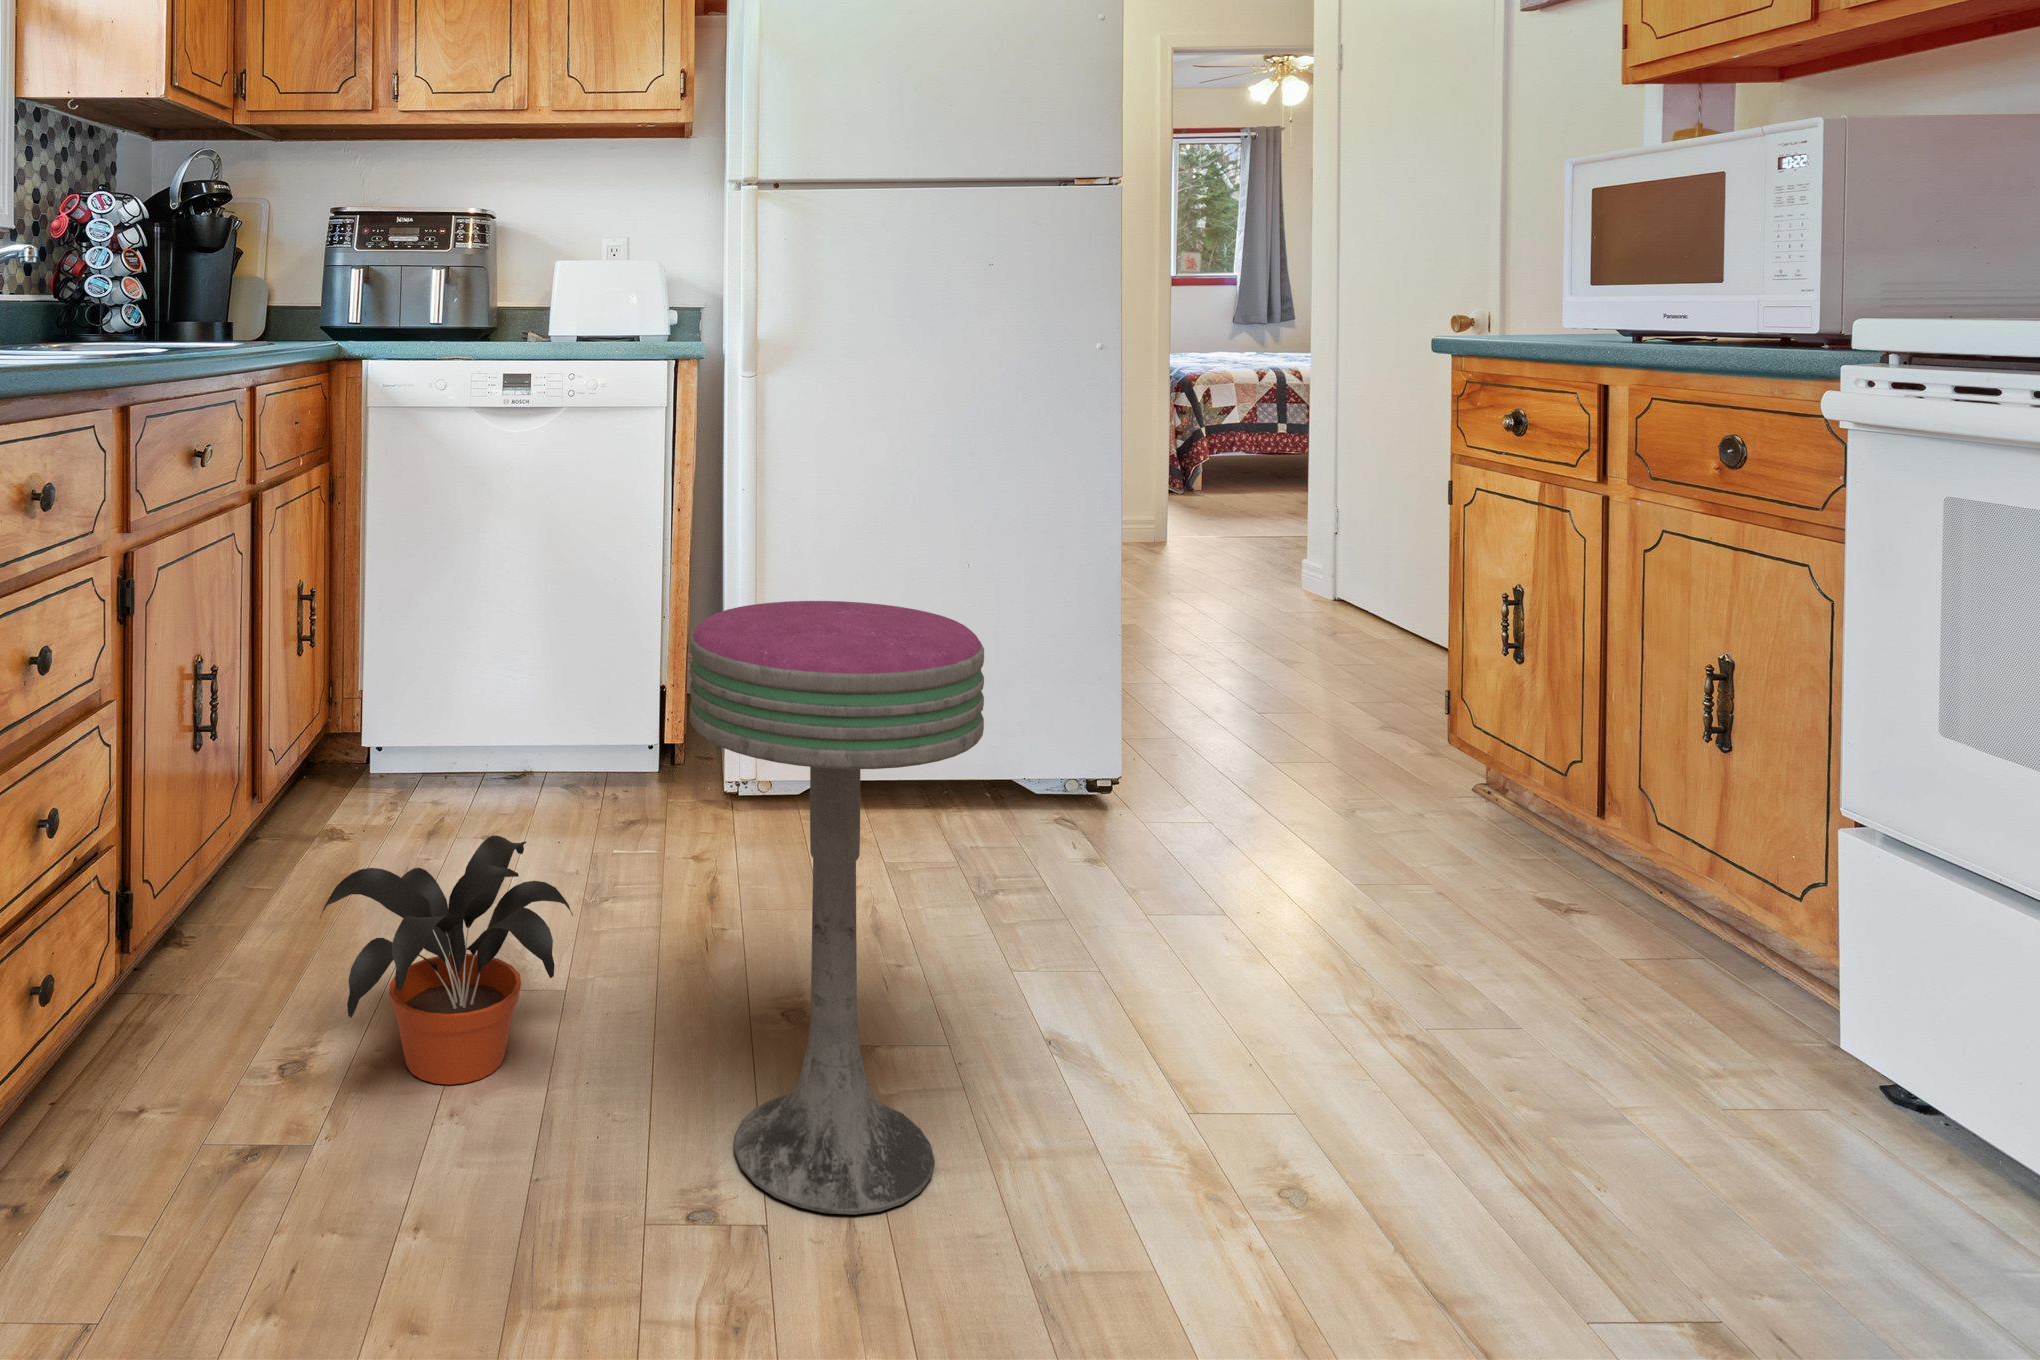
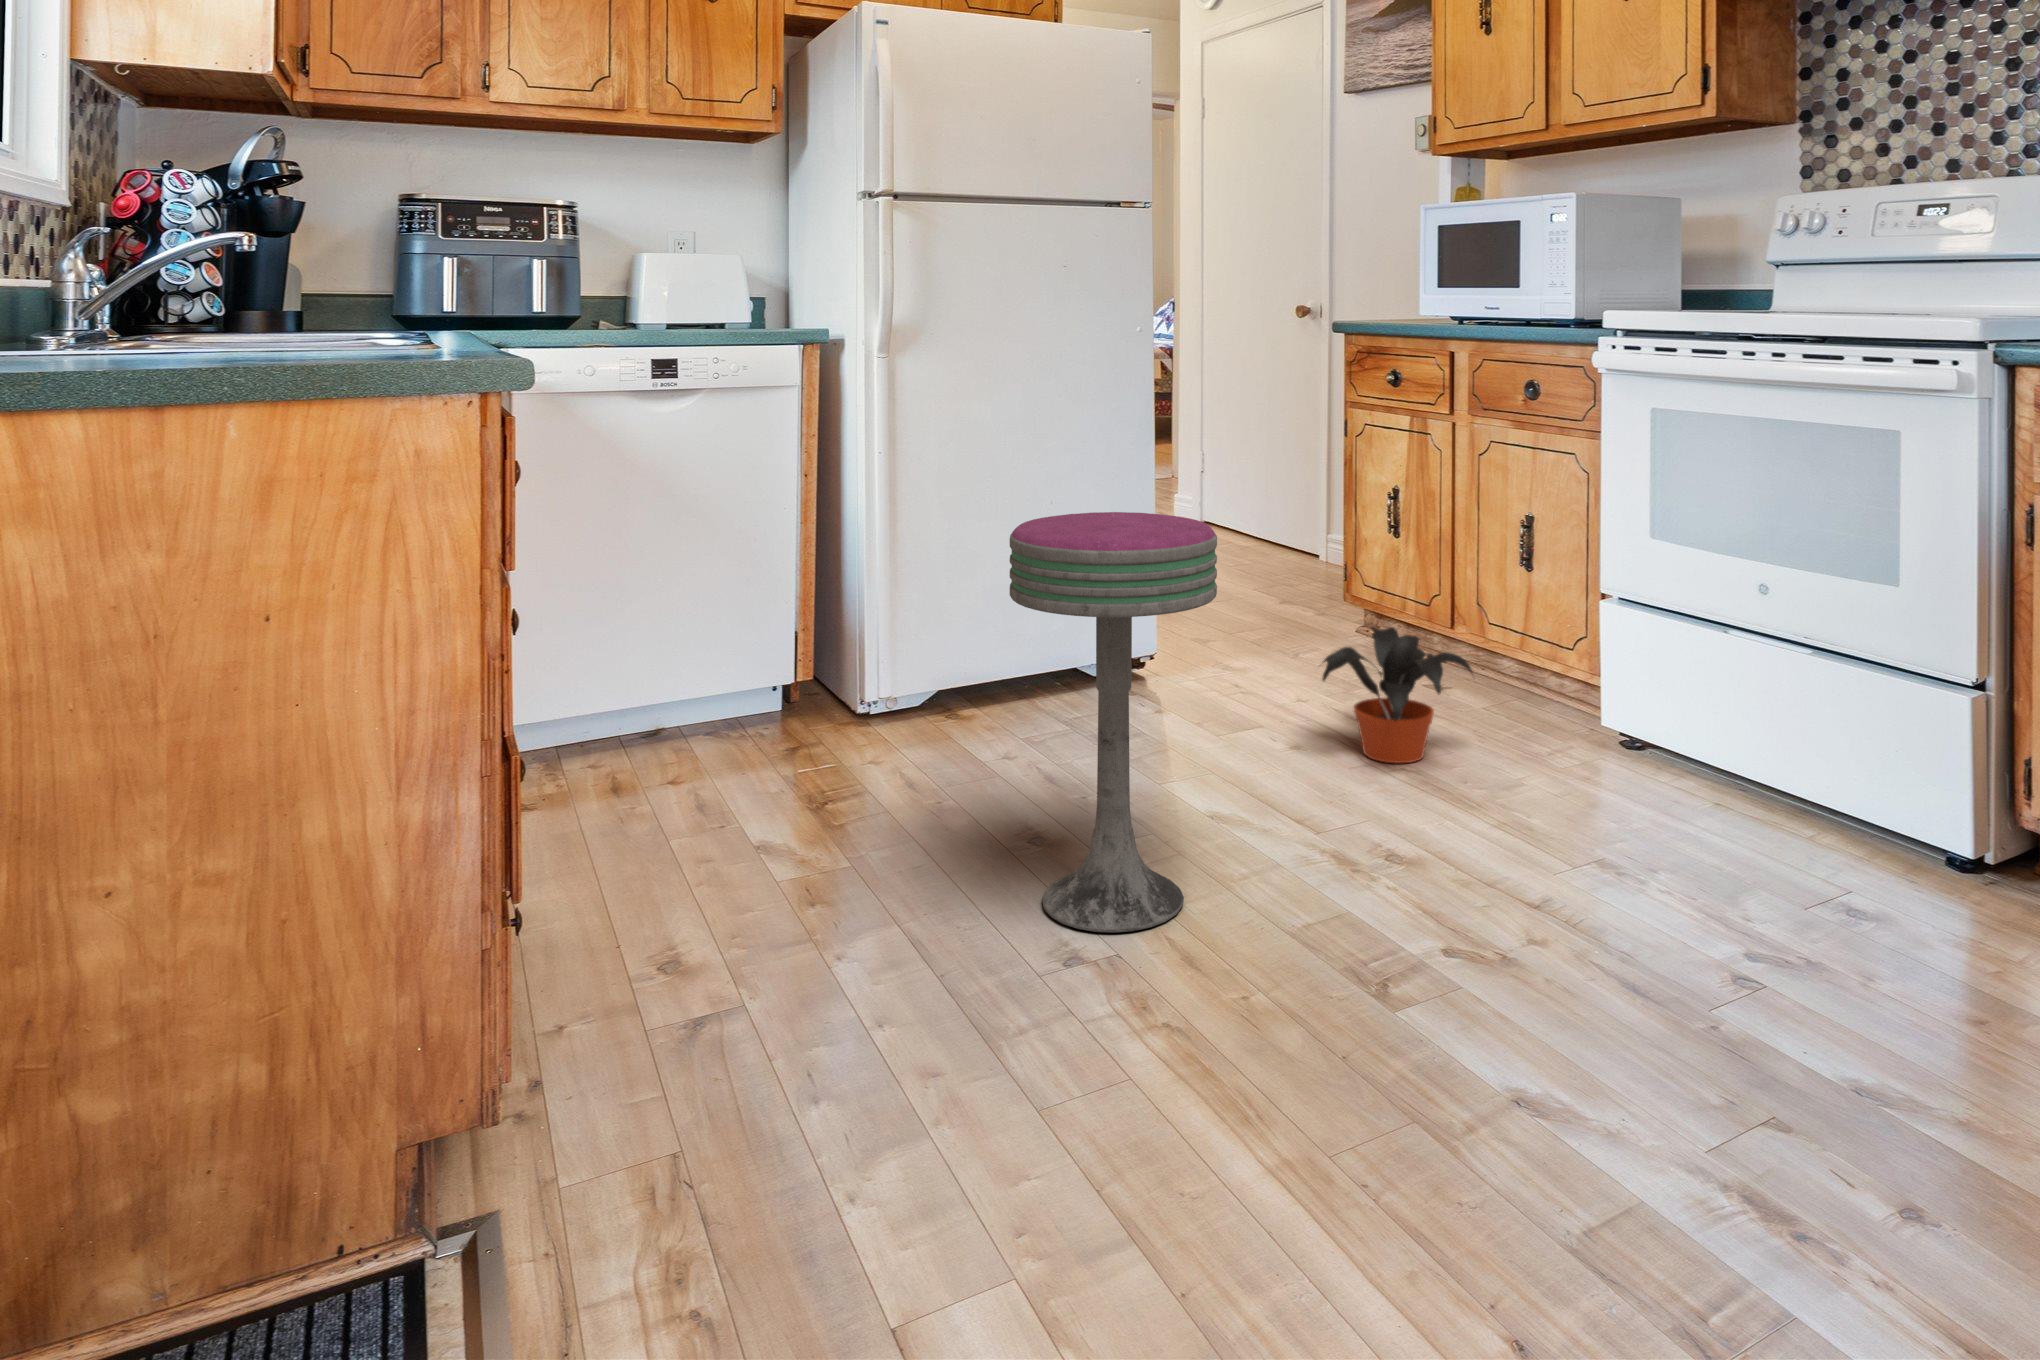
potted plant: present [320,835,573,1085] -> present [1323,627,1472,764]

